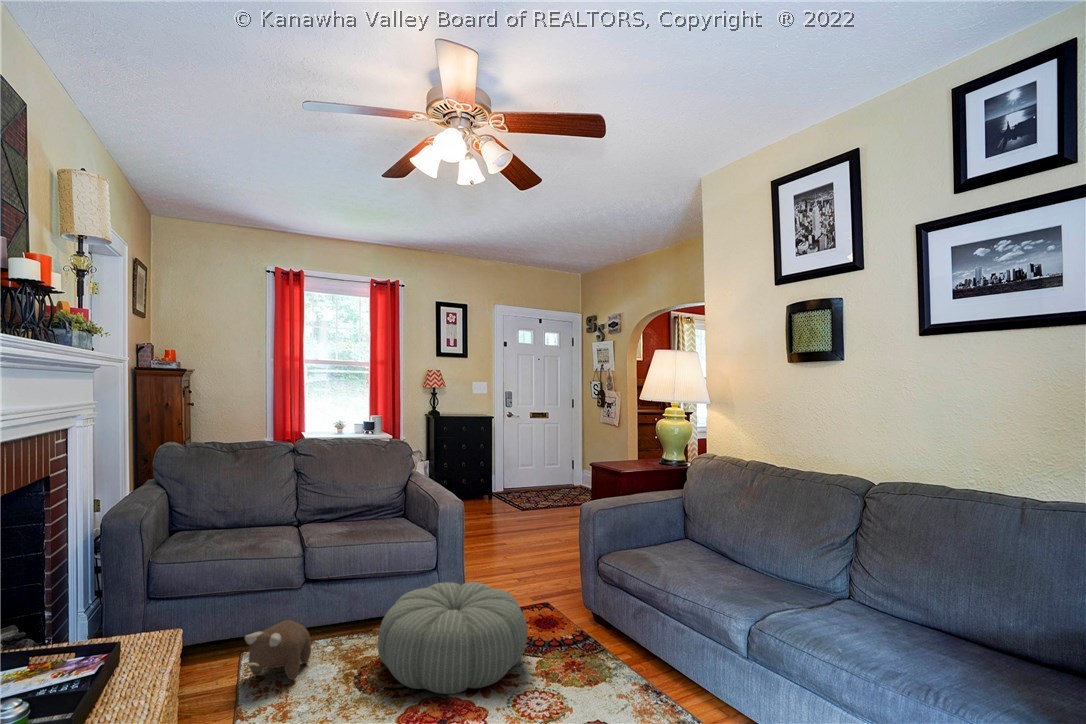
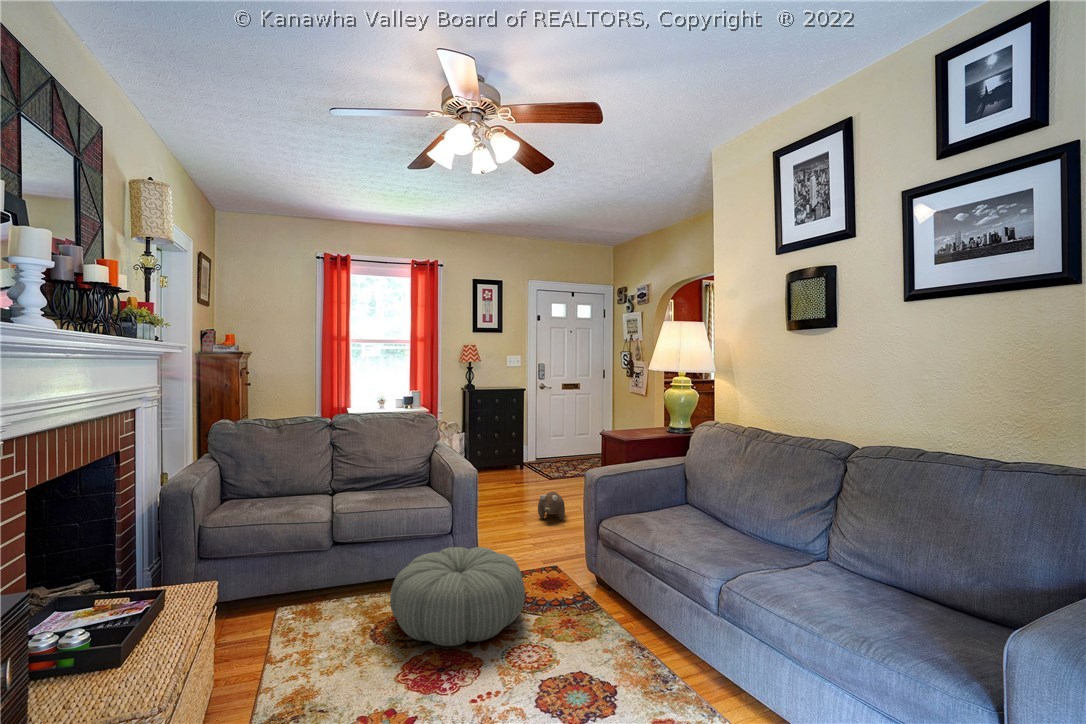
plush toy: present [245,620,311,680] -> present [538,492,565,520]

